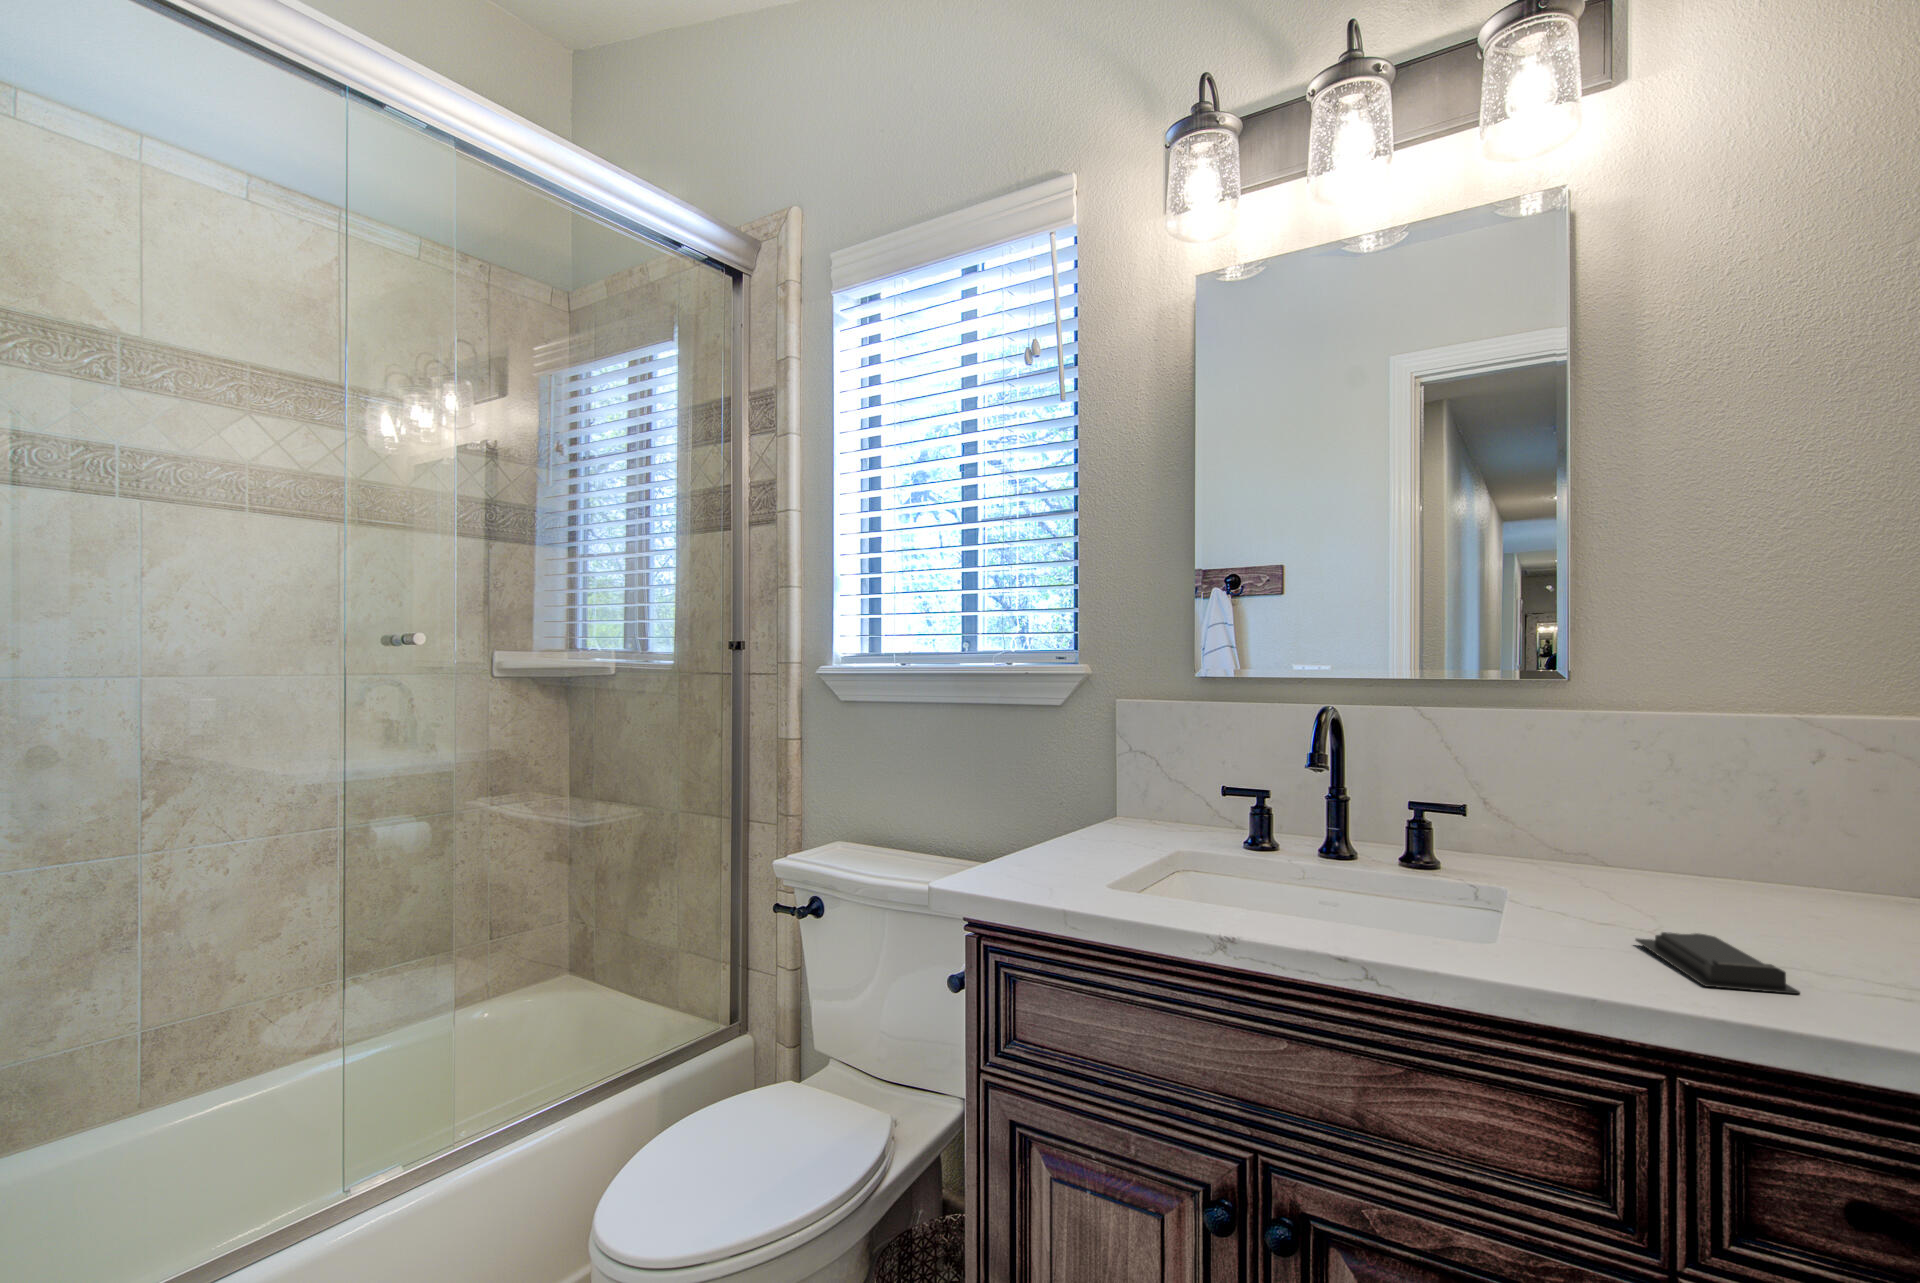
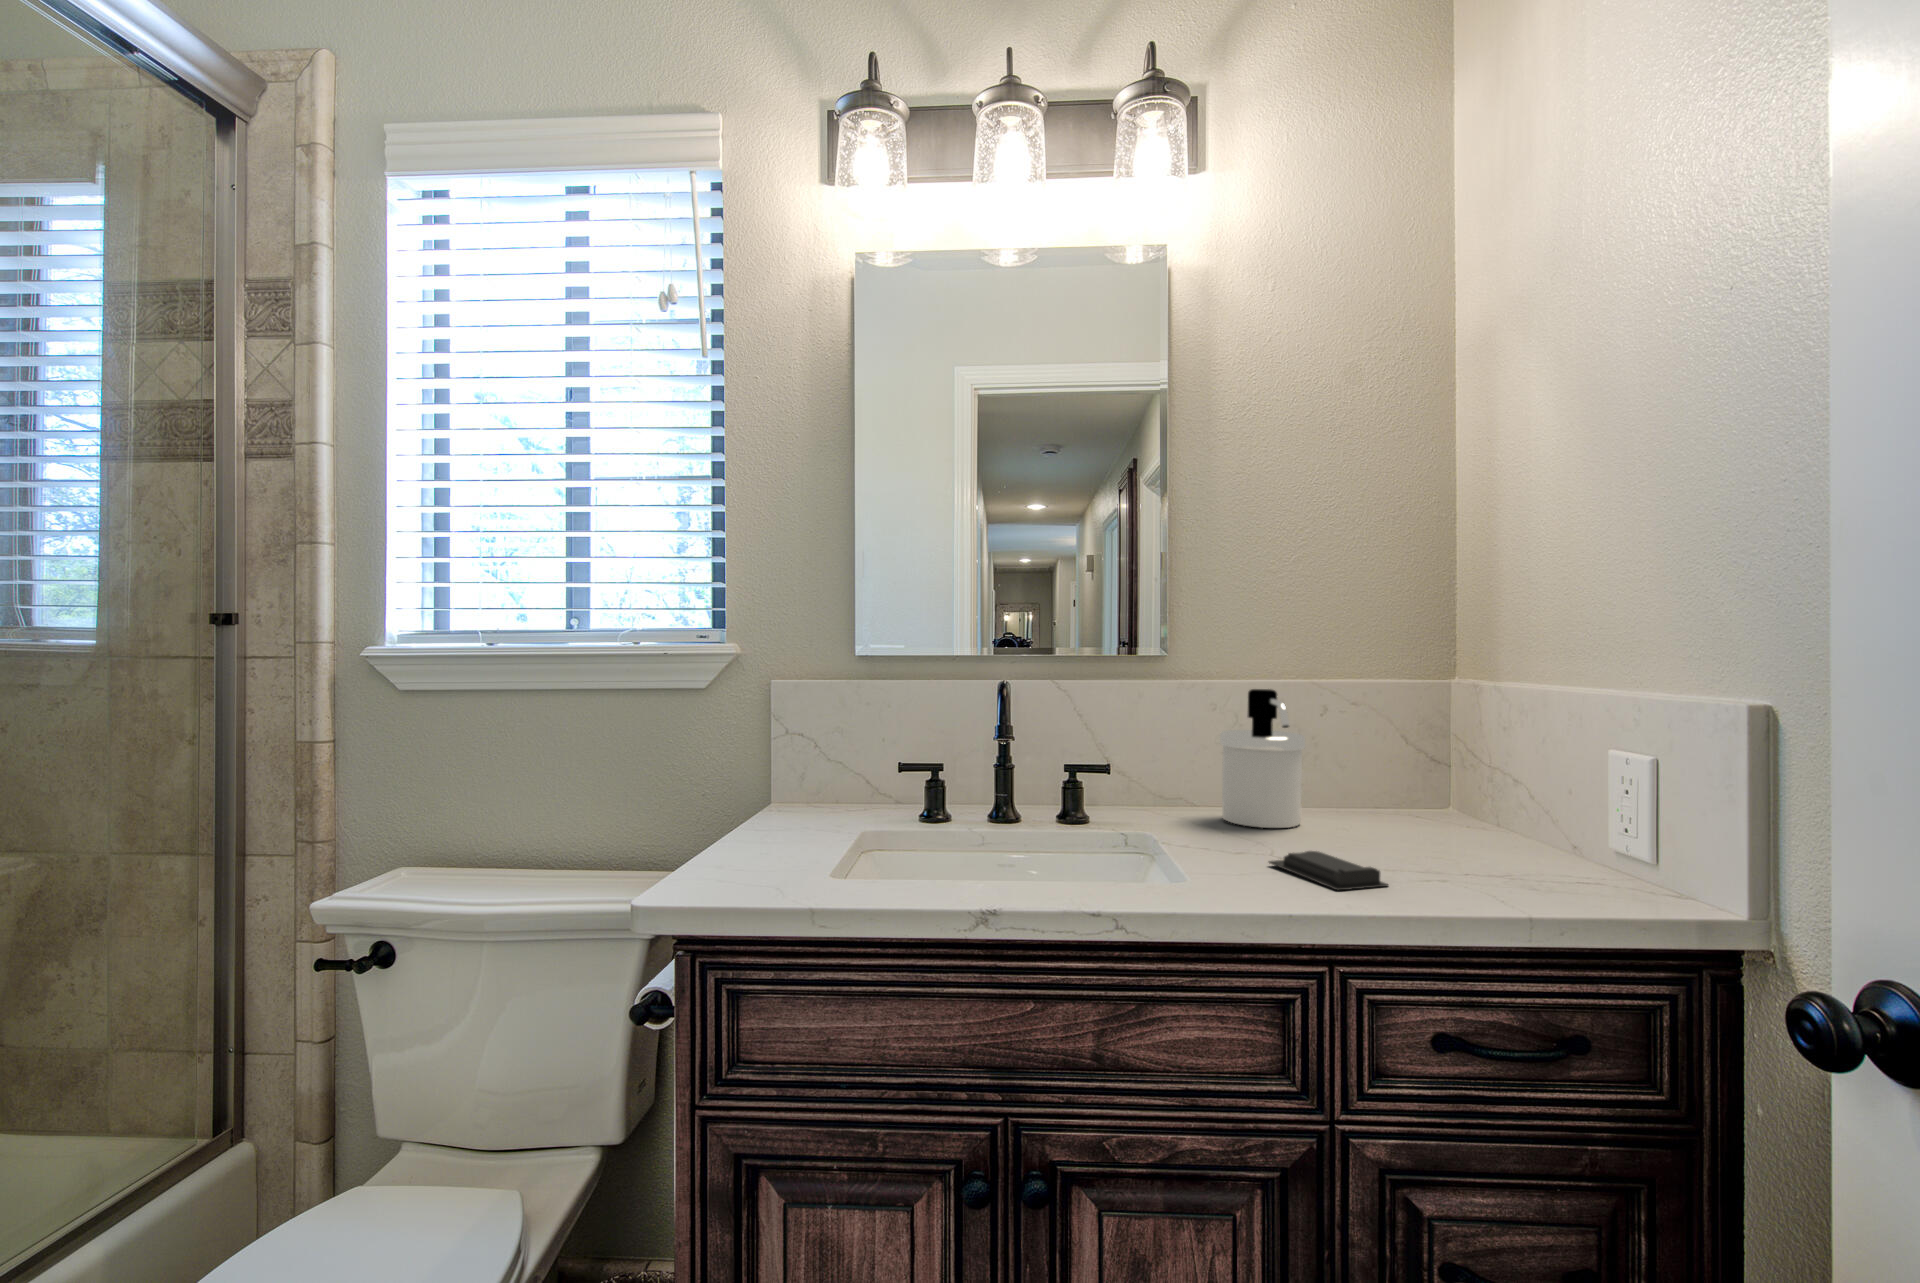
soap dispenser: none [1629,723,1762,905] -> present [1220,689,1305,828]

